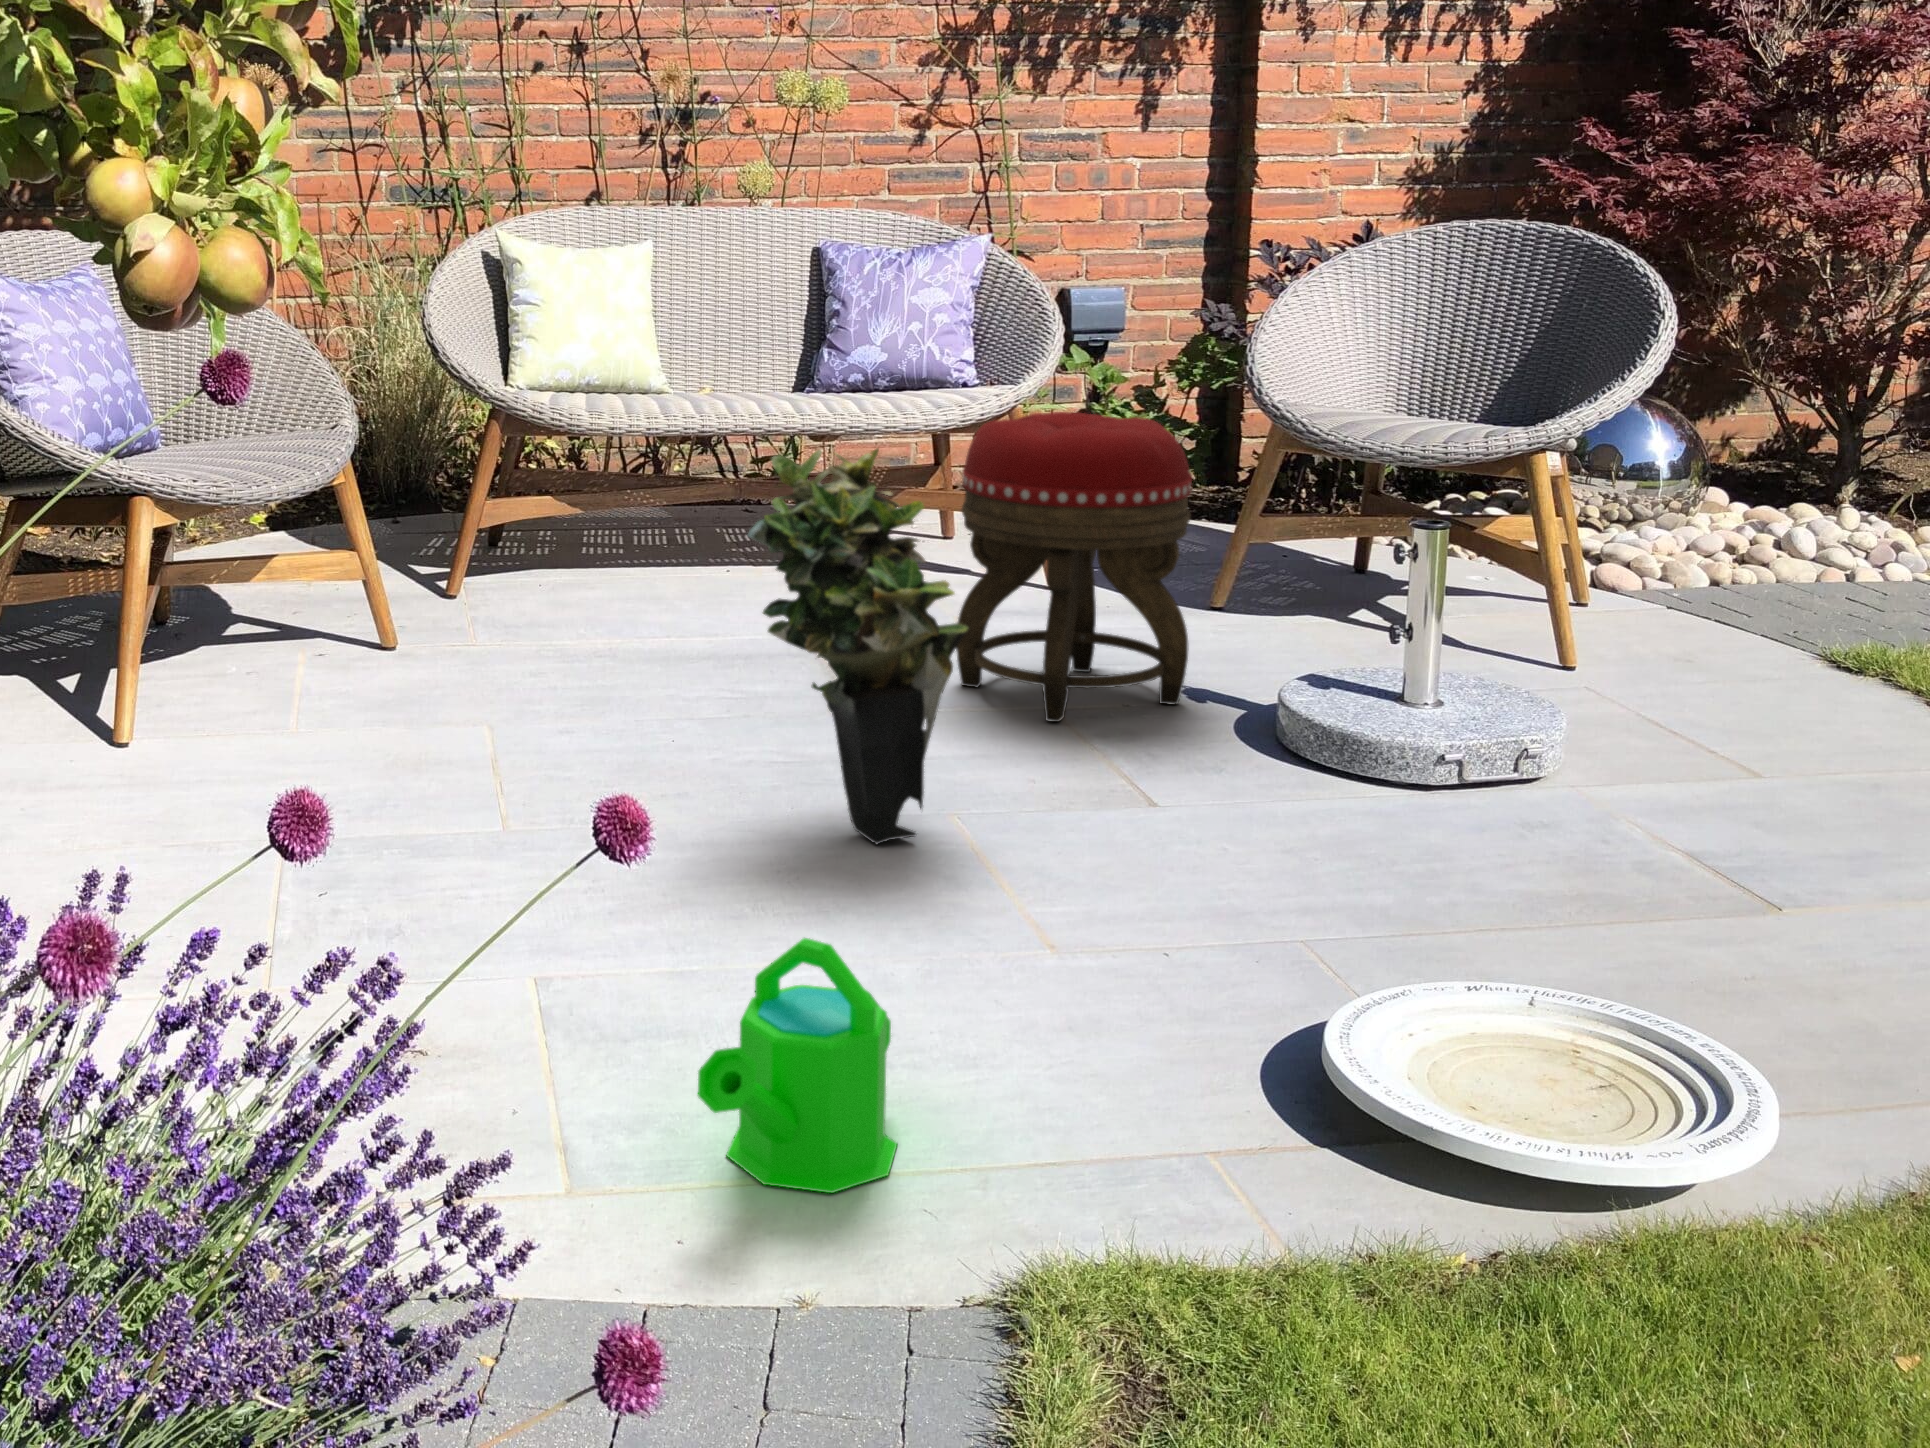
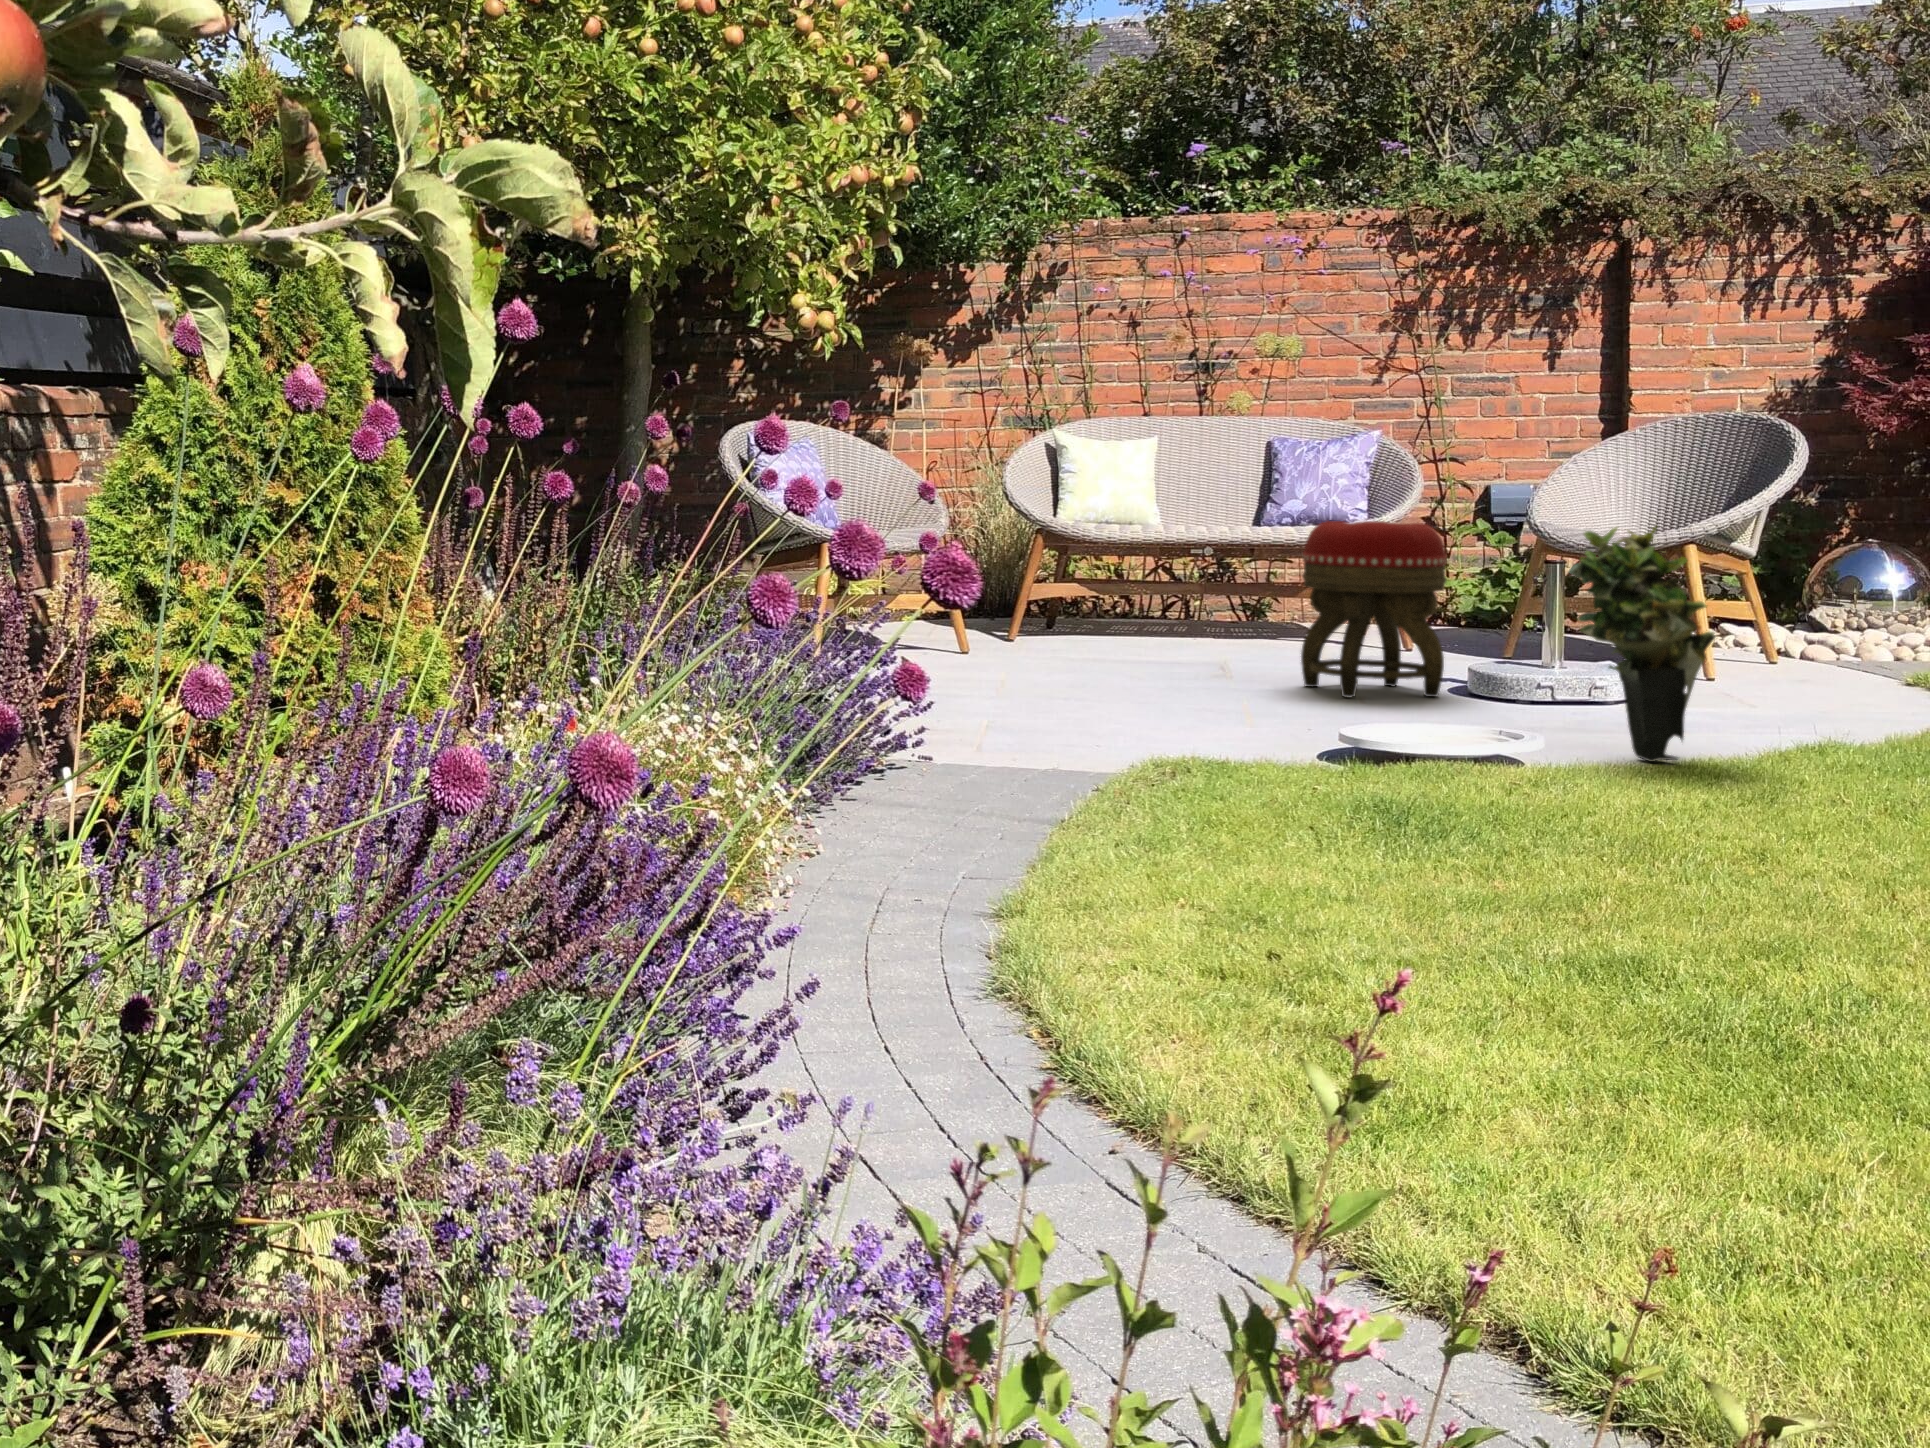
potted plant: present [748,448,968,844] -> present [1569,525,1716,762]
watering can: present [698,938,897,1193] -> none [1027,674,1136,779]

